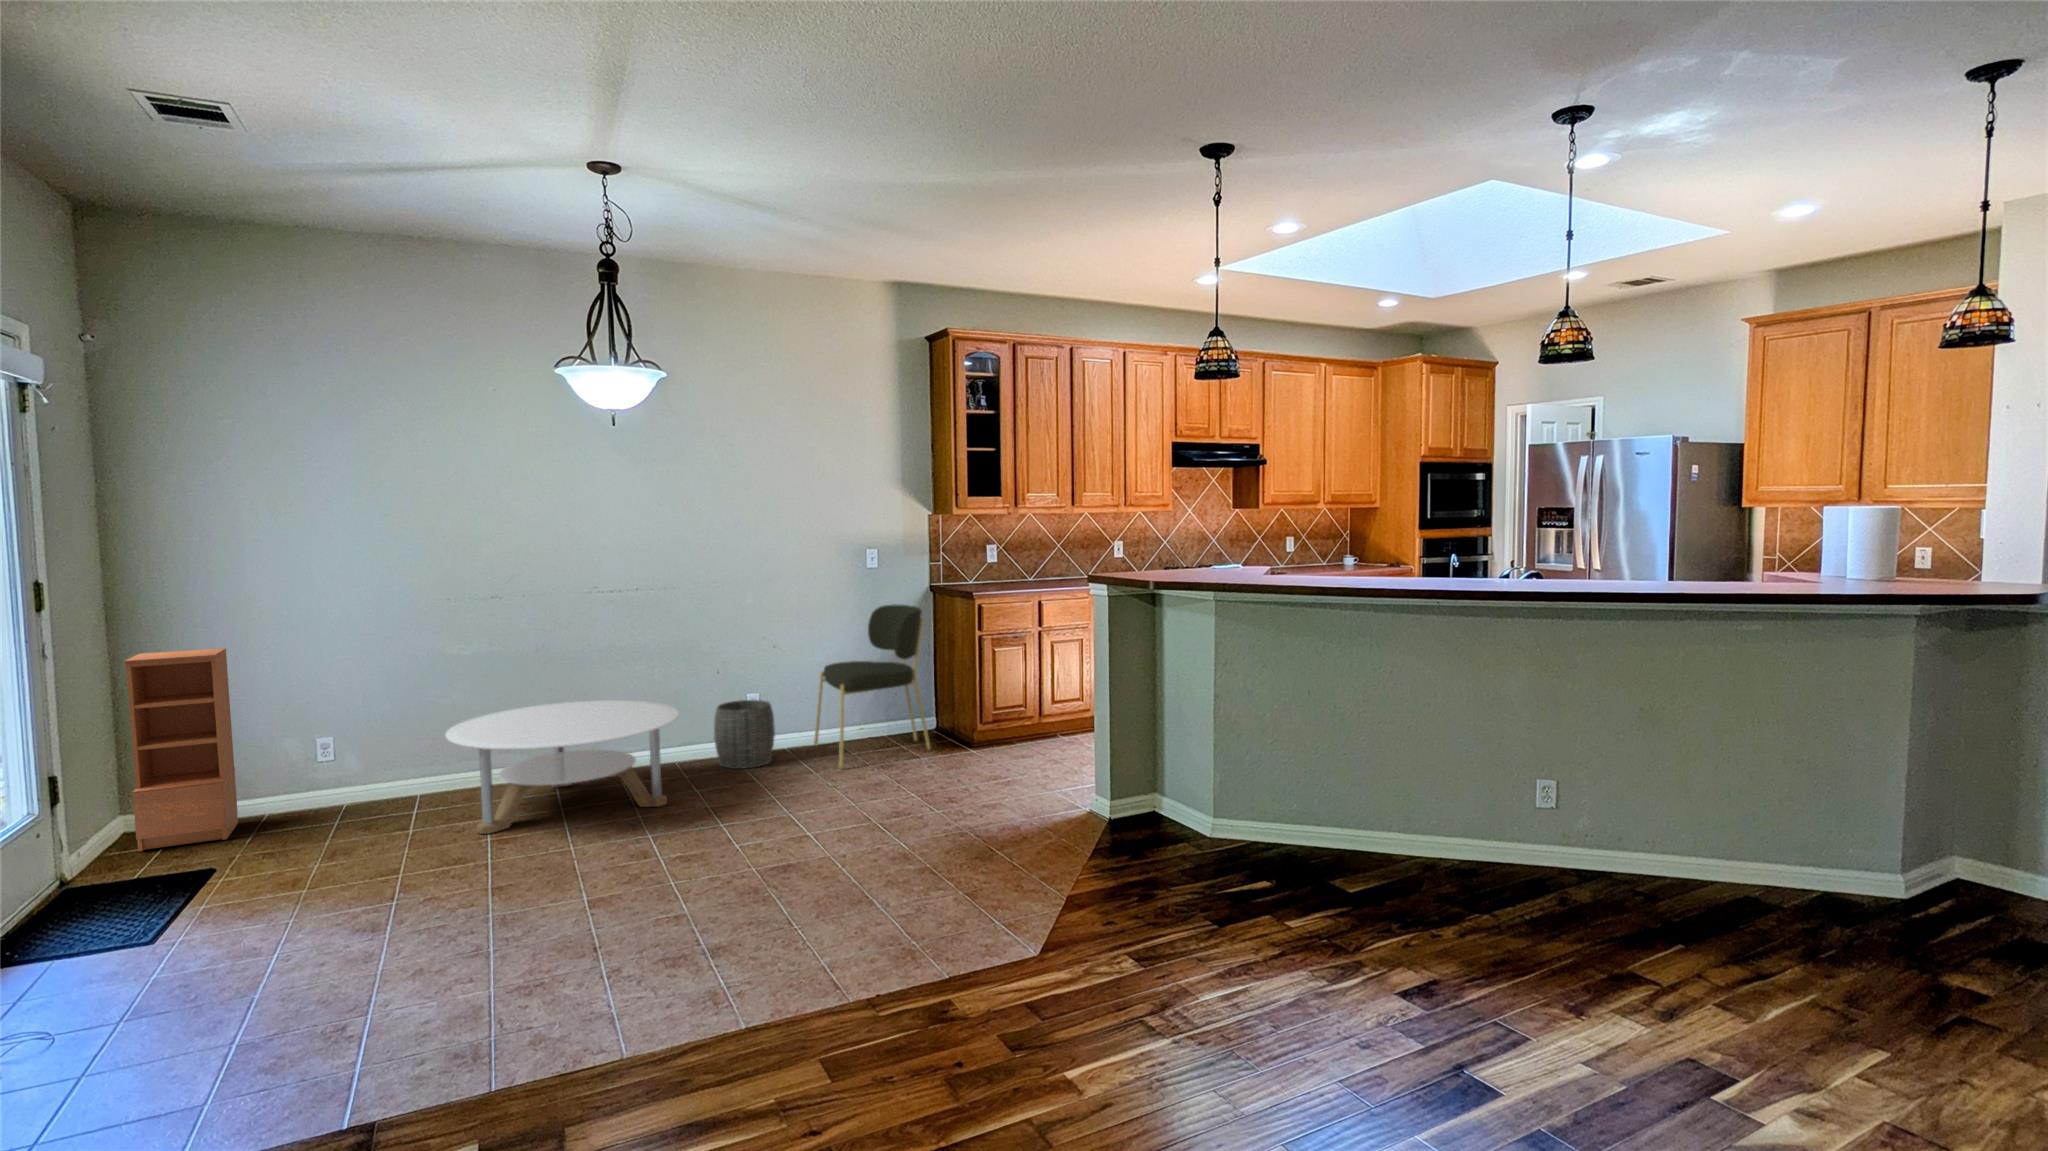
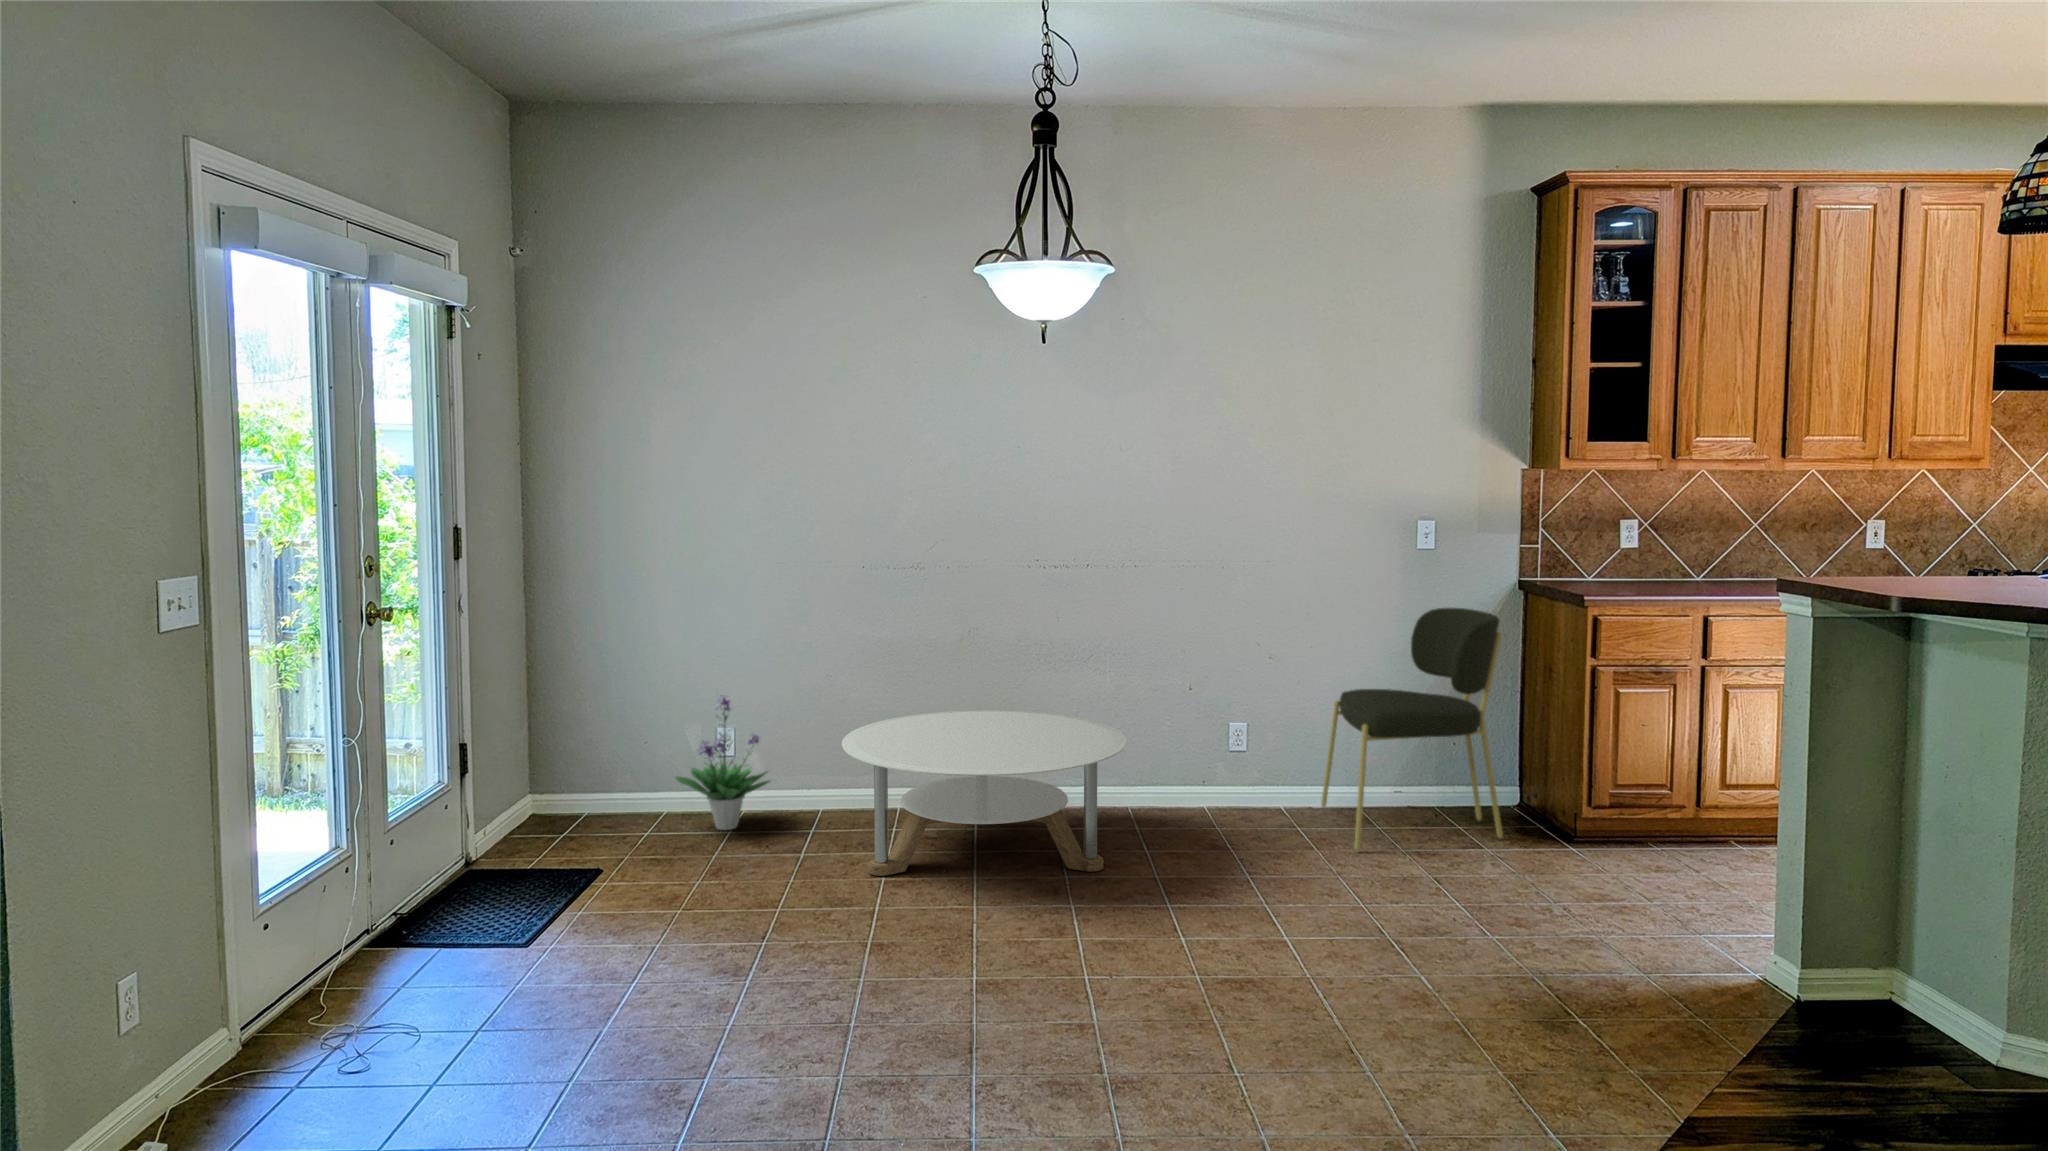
bookcase: present [124,648,238,851] -> none [540,612,644,834]
woven basket: present [714,700,775,769] -> none [1179,731,1263,830]
potted plant: none [274,710,374,824] -> present [676,695,769,830]

